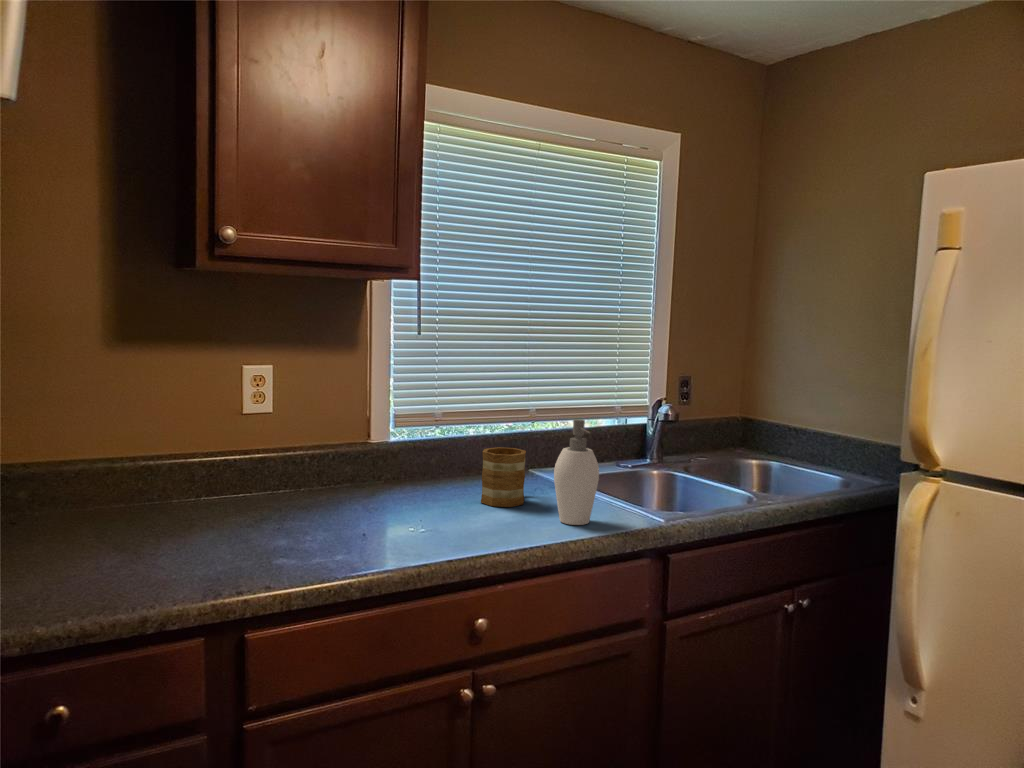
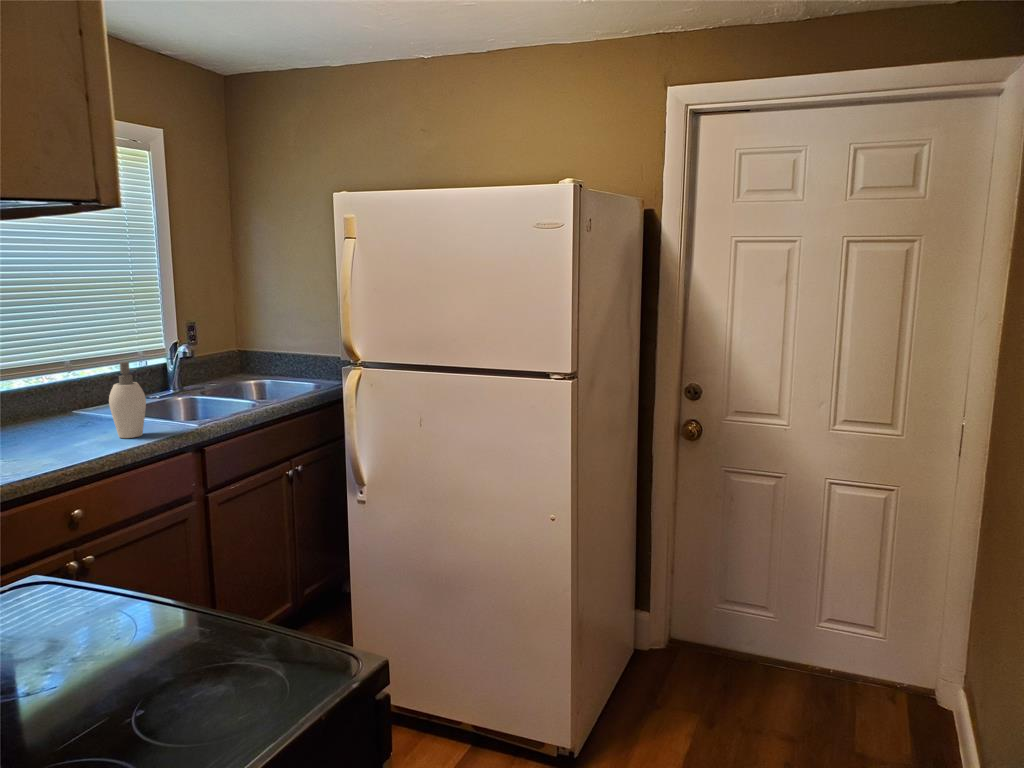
mug: present [481,447,526,507] -> none [38,392,82,438]

